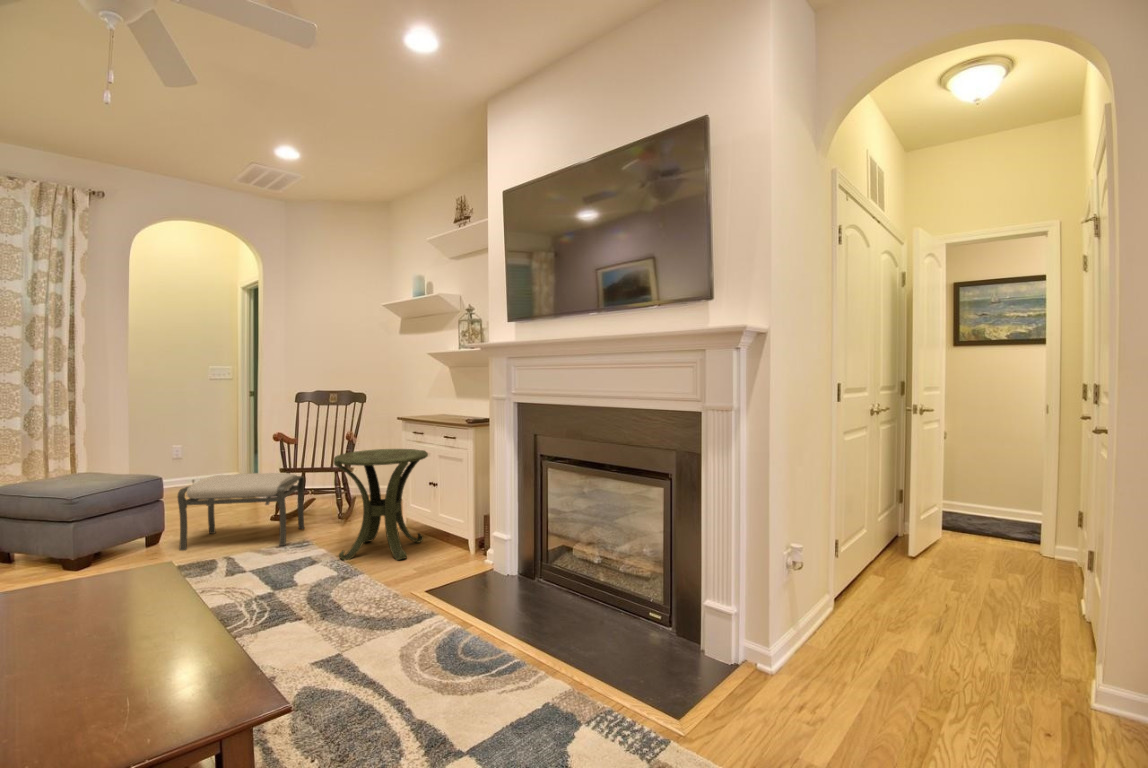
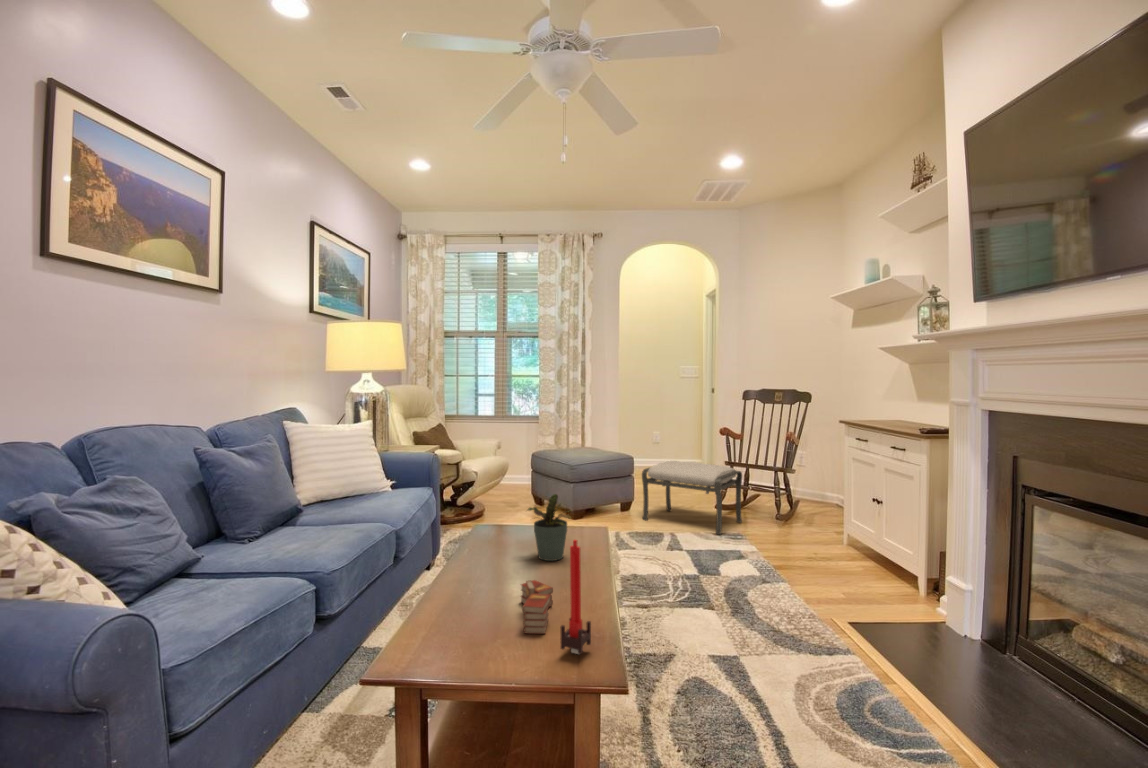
side table: present [334,449,428,560] -> none [761,453,866,578]
potted plant: none [42,532,131,624] -> present [528,494,571,561]
candle: none [178,571,218,709] -> present [560,540,591,654]
book: none [73,647,140,716] -> present [521,580,553,634]

